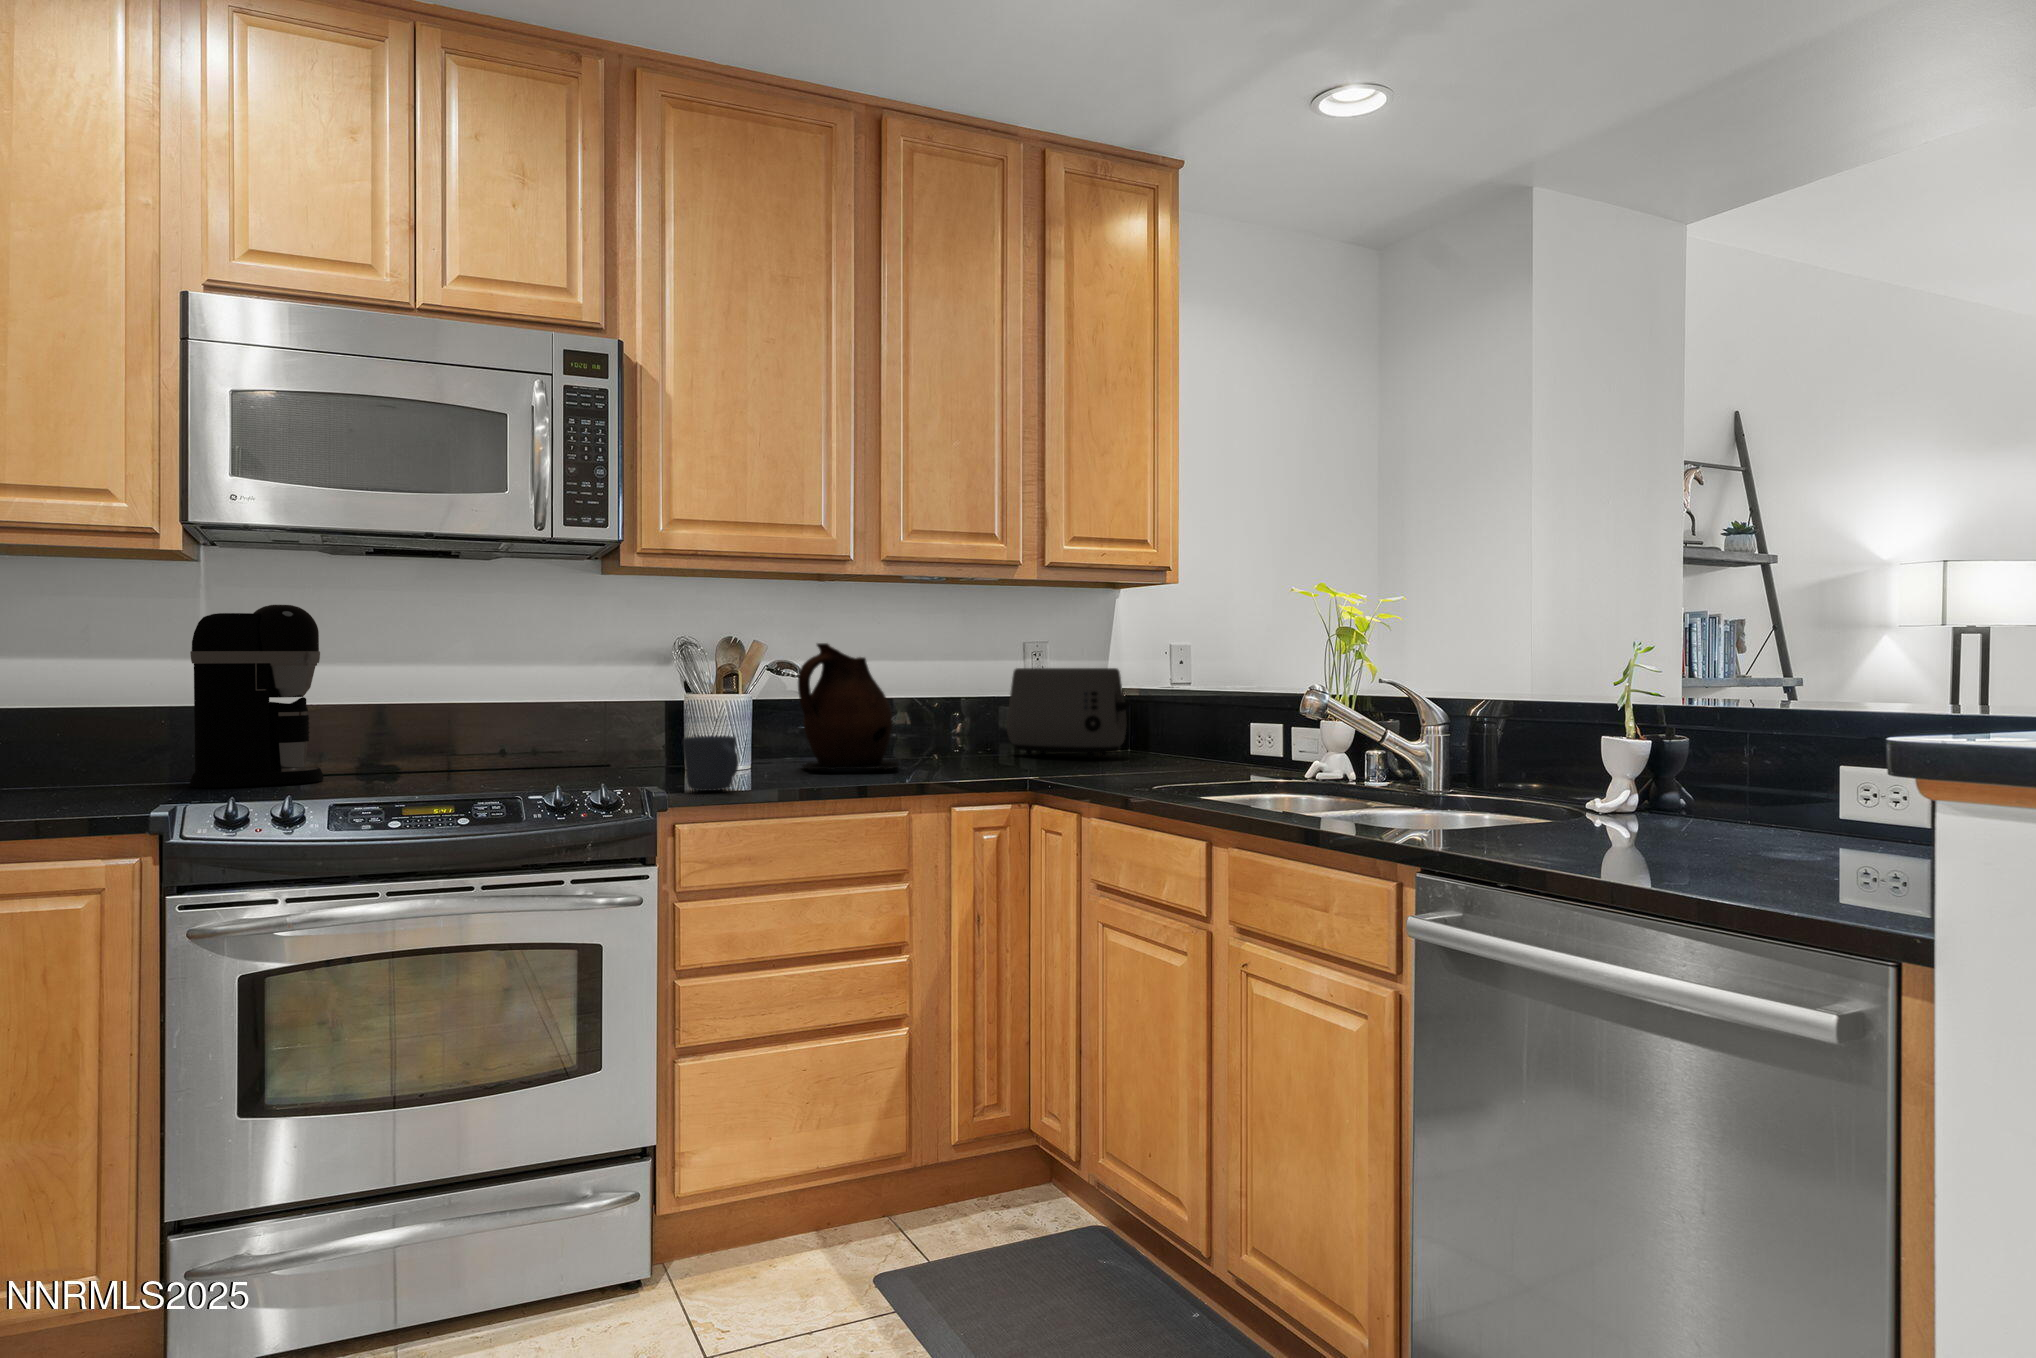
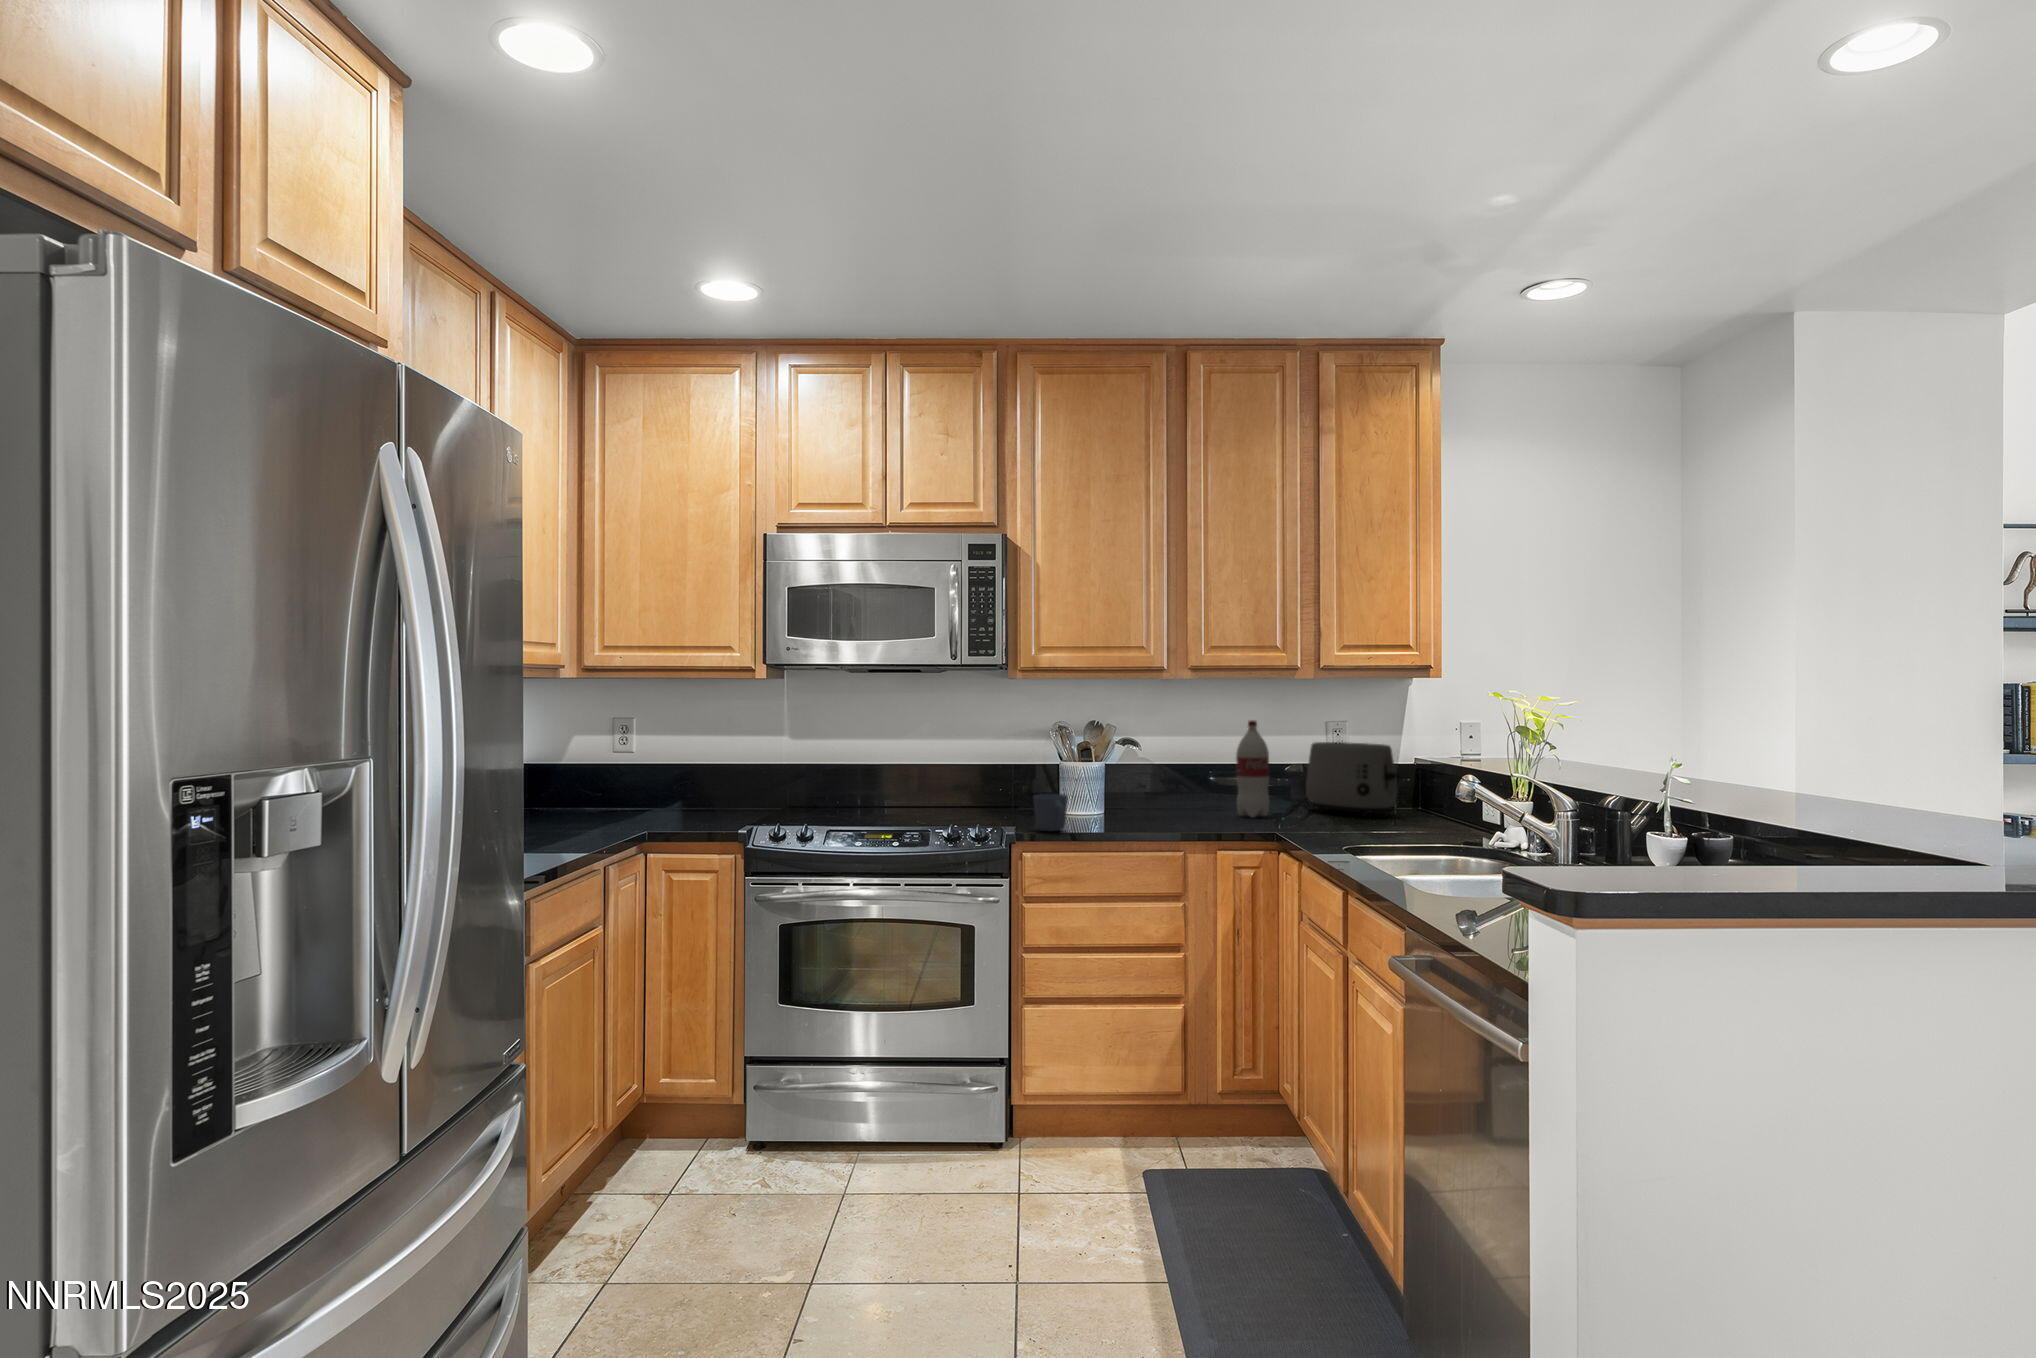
coffee maker: present [190,605,323,787] -> none [774,703,844,813]
bottle: none [935,636,979,765] -> present [1236,721,1269,818]
ceramic pitcher: present [798,643,898,770] -> none [1128,727,1208,821]

